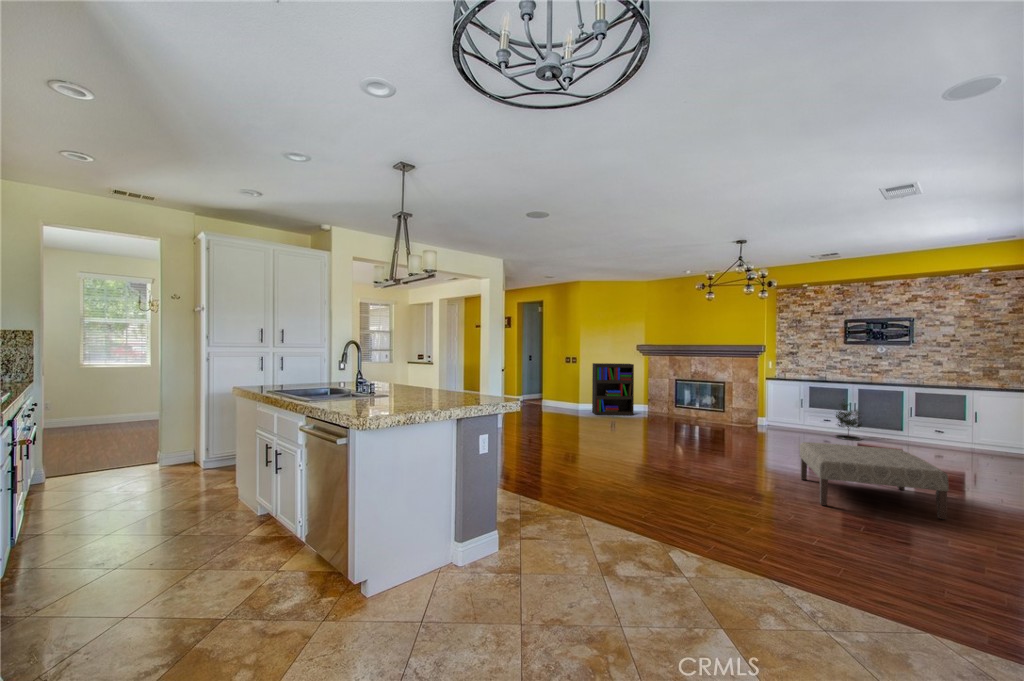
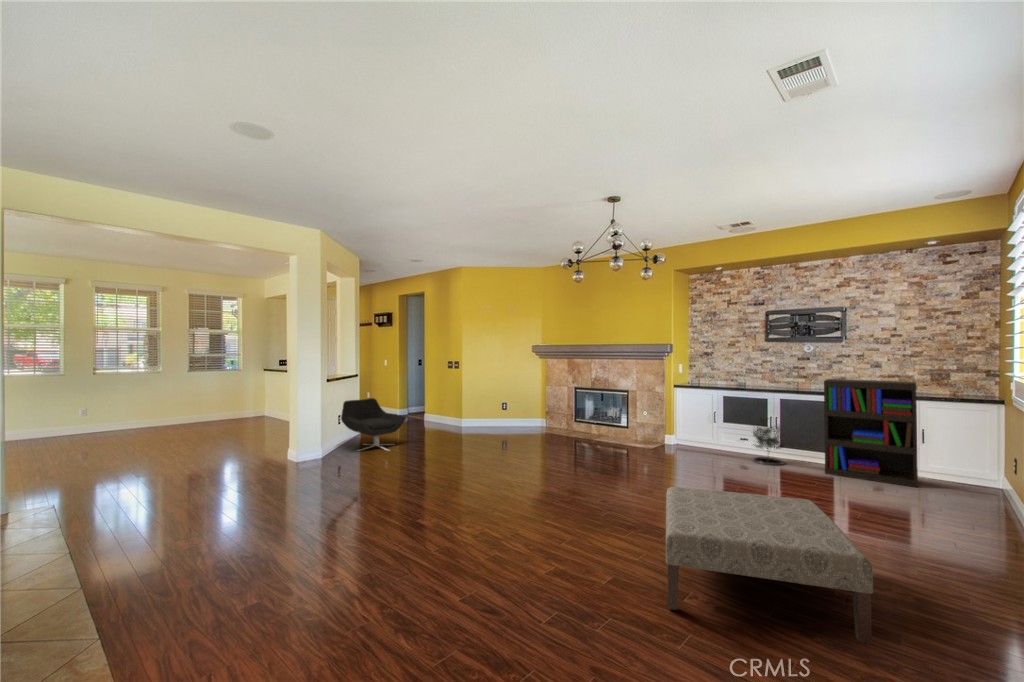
bookshelf: present [592,363,634,415] -> present [824,379,918,487]
lounge chair: none [502,386,550,426] -> present [341,398,406,451]

